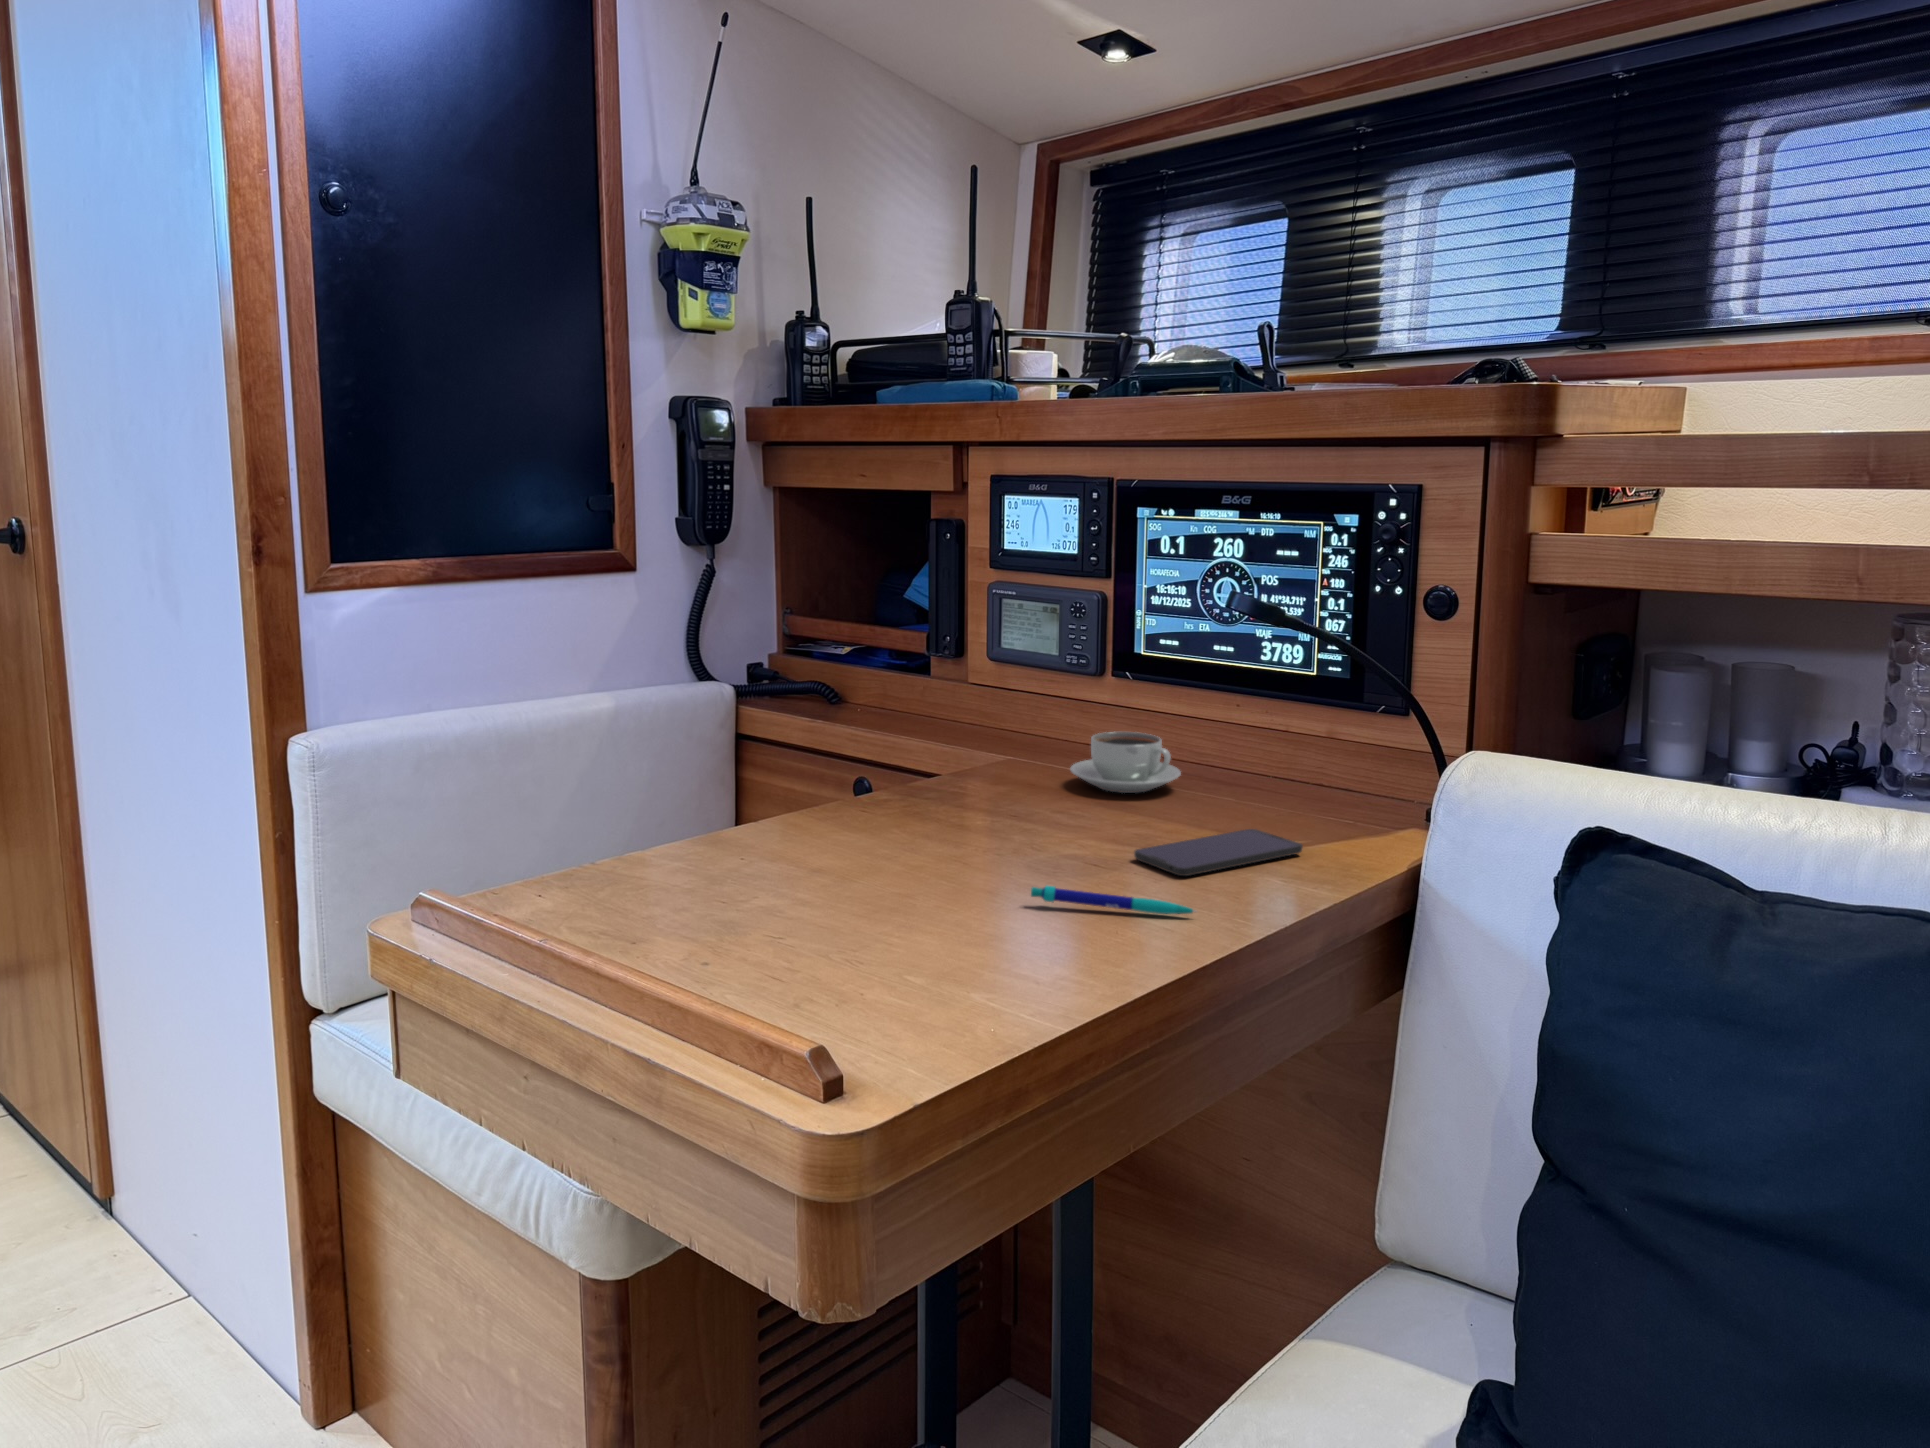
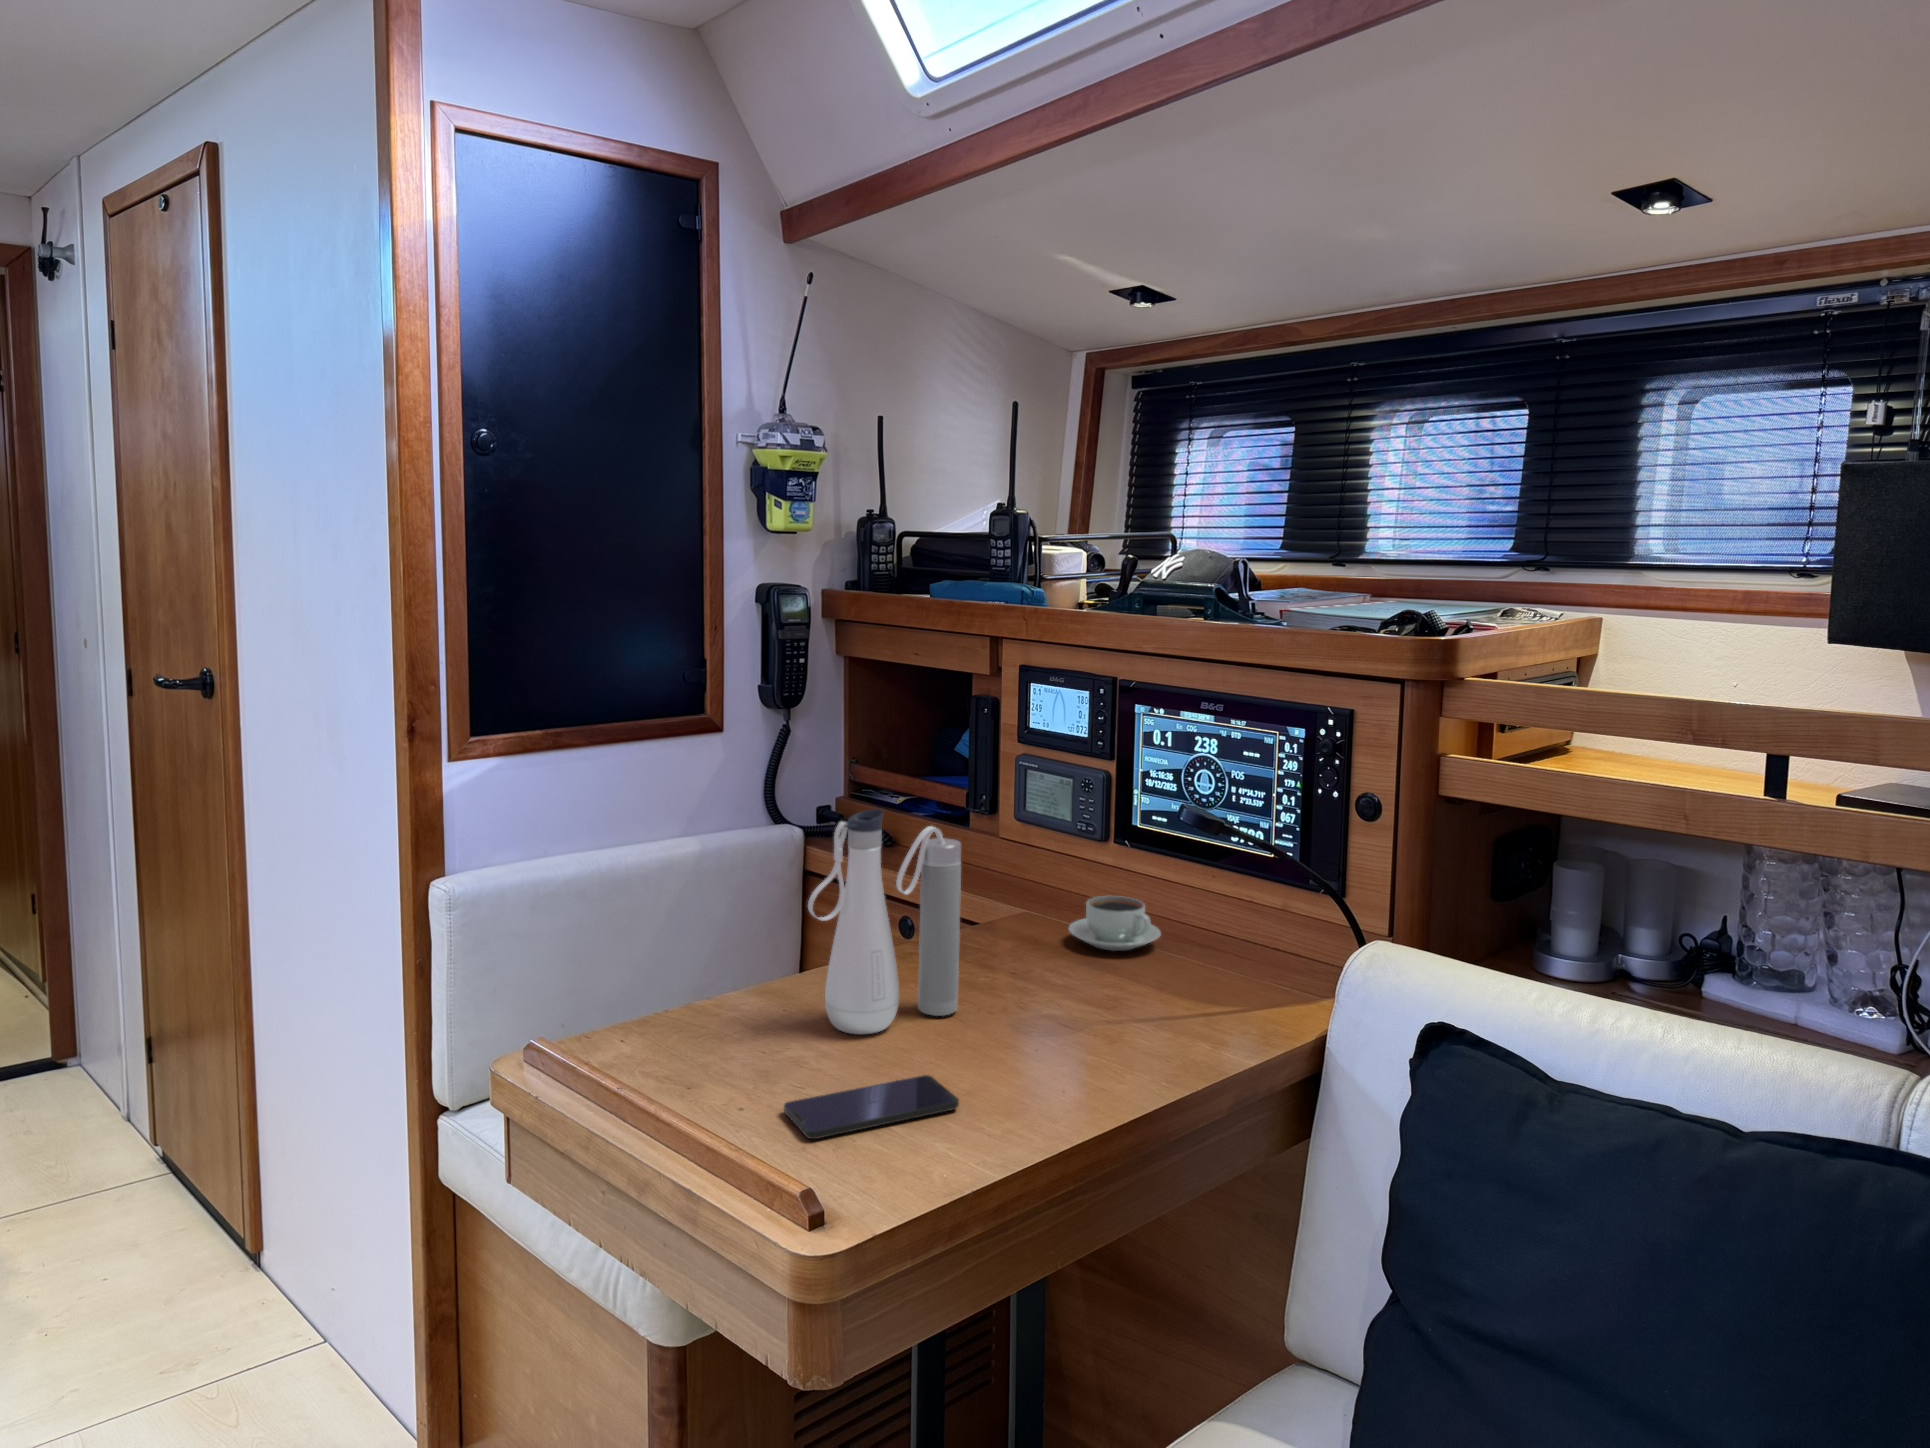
water bottle: none [773,599,960,881] -> present [808,809,961,1034]
smartphone: present [1134,829,1303,876] -> present [784,1075,959,1139]
pen: present [1031,886,1195,914] -> none [1004,1048,1134,1076]

